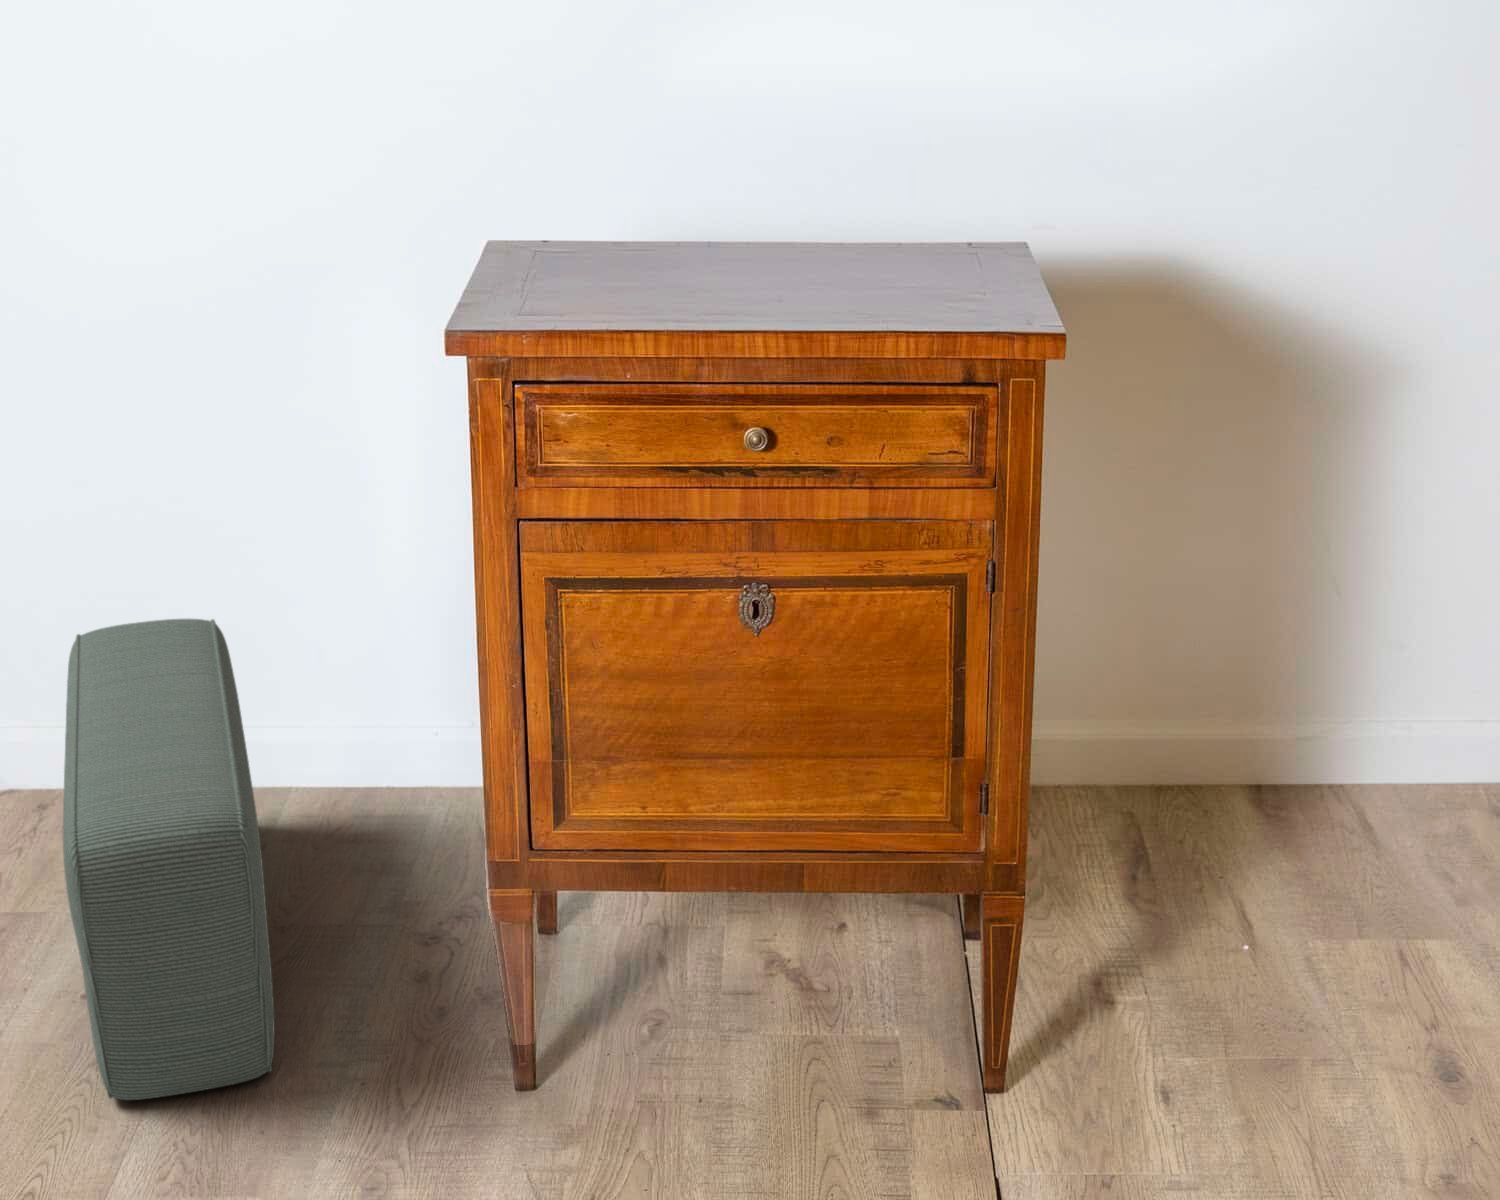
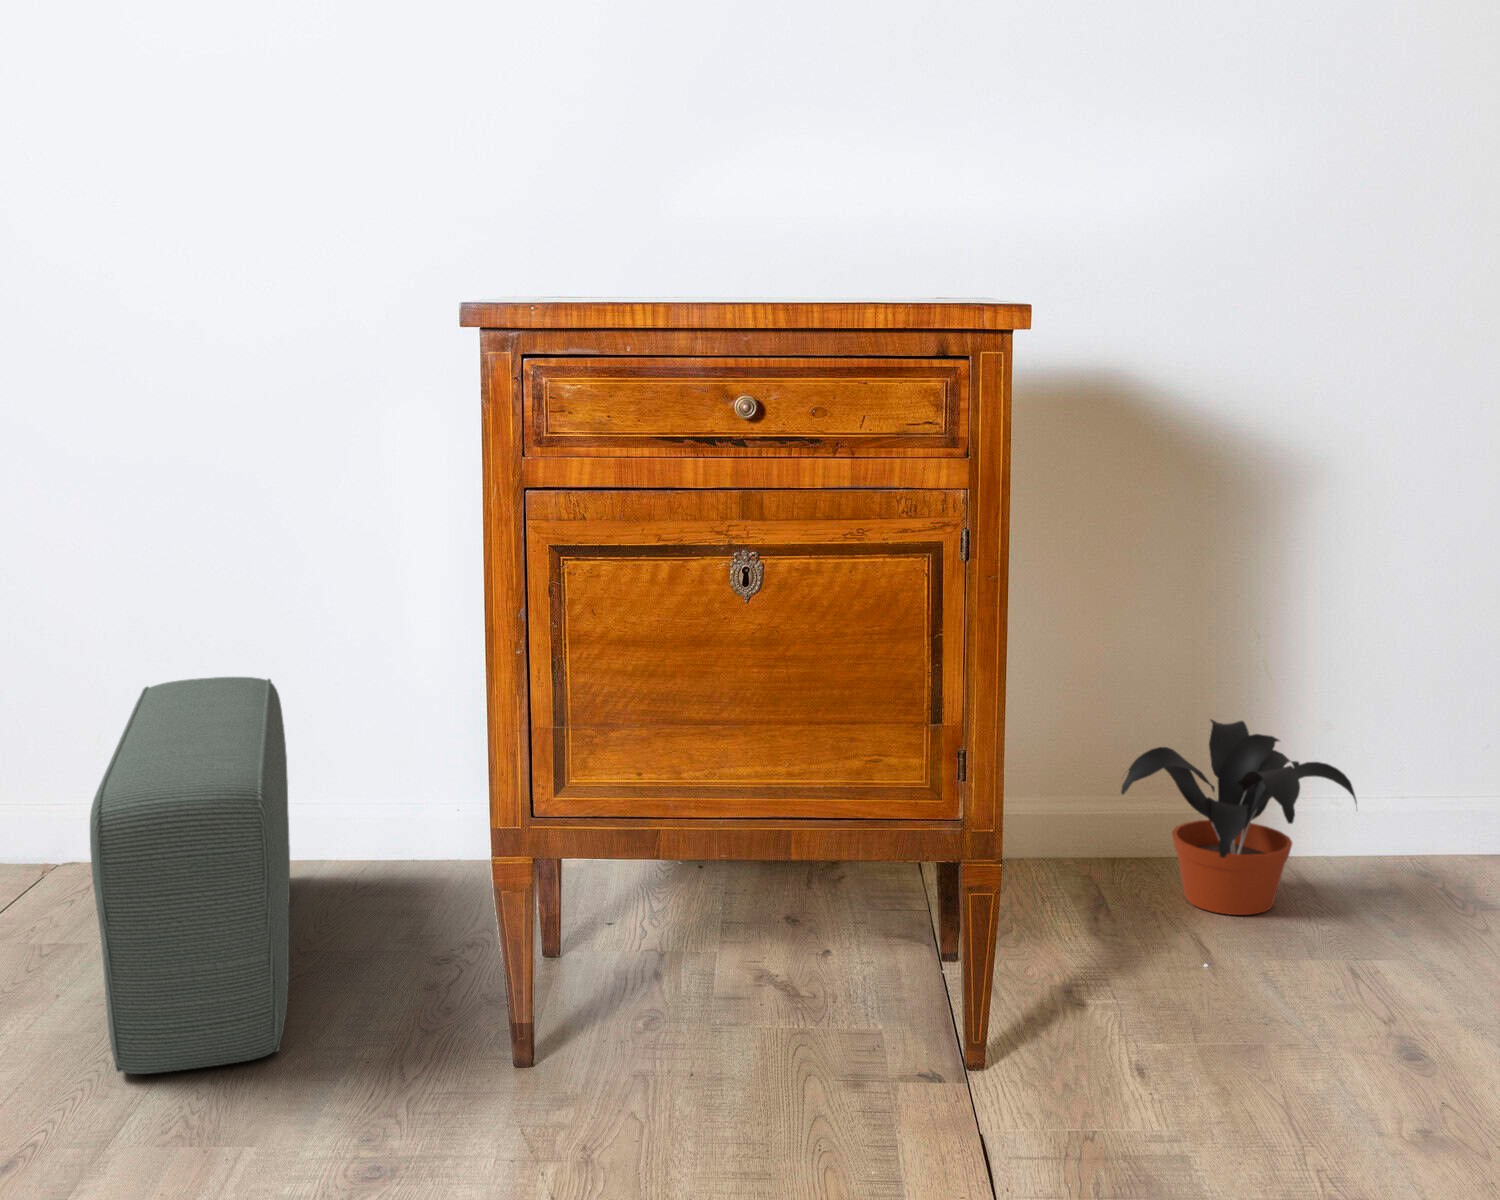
potted plant: none [1168,654,1428,880] -> present [1121,719,1357,915]

